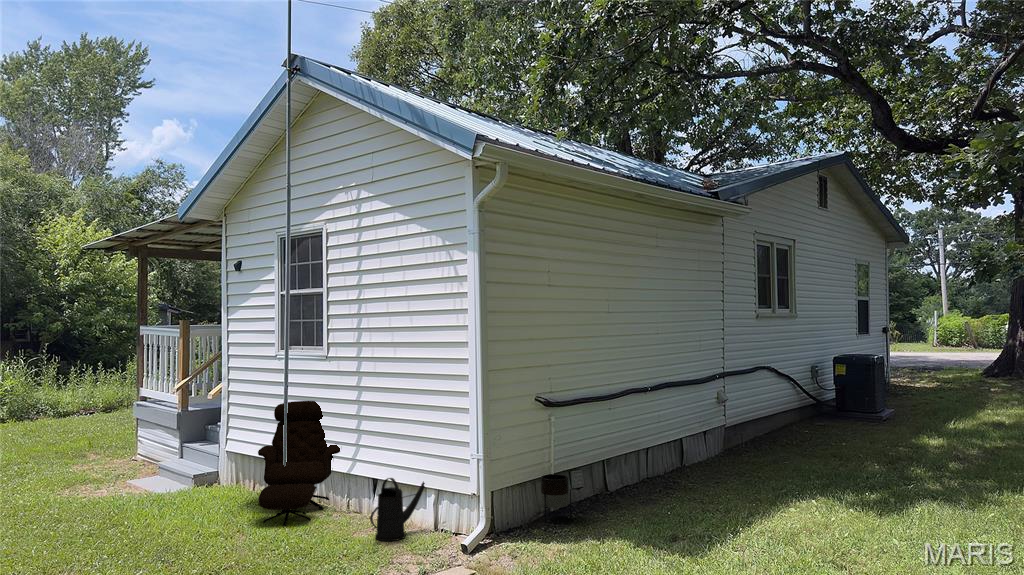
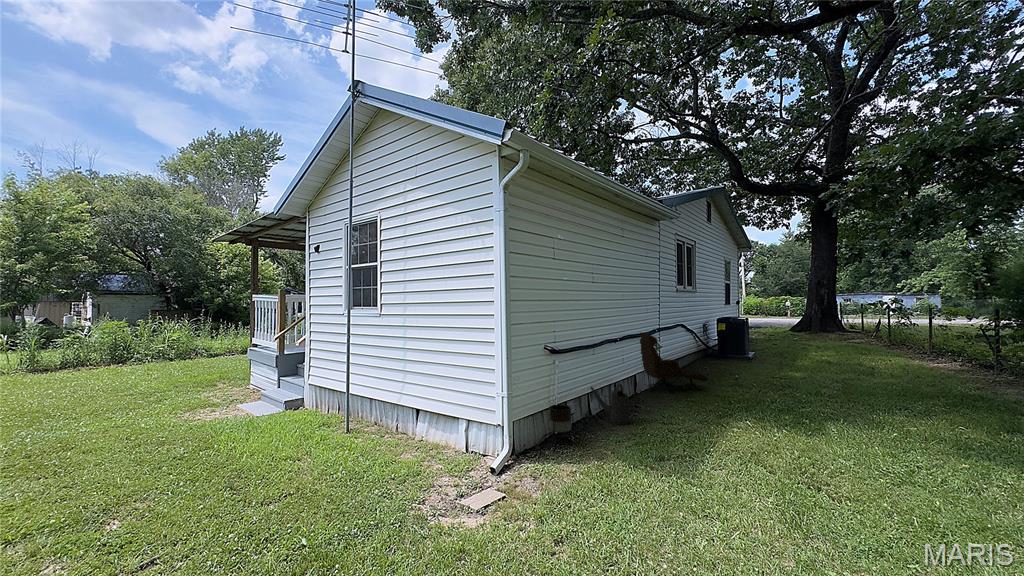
lounge chair: present [258,401,340,526] -> present [640,333,707,393]
watering can: present [370,478,425,541] -> present [590,384,635,425]

